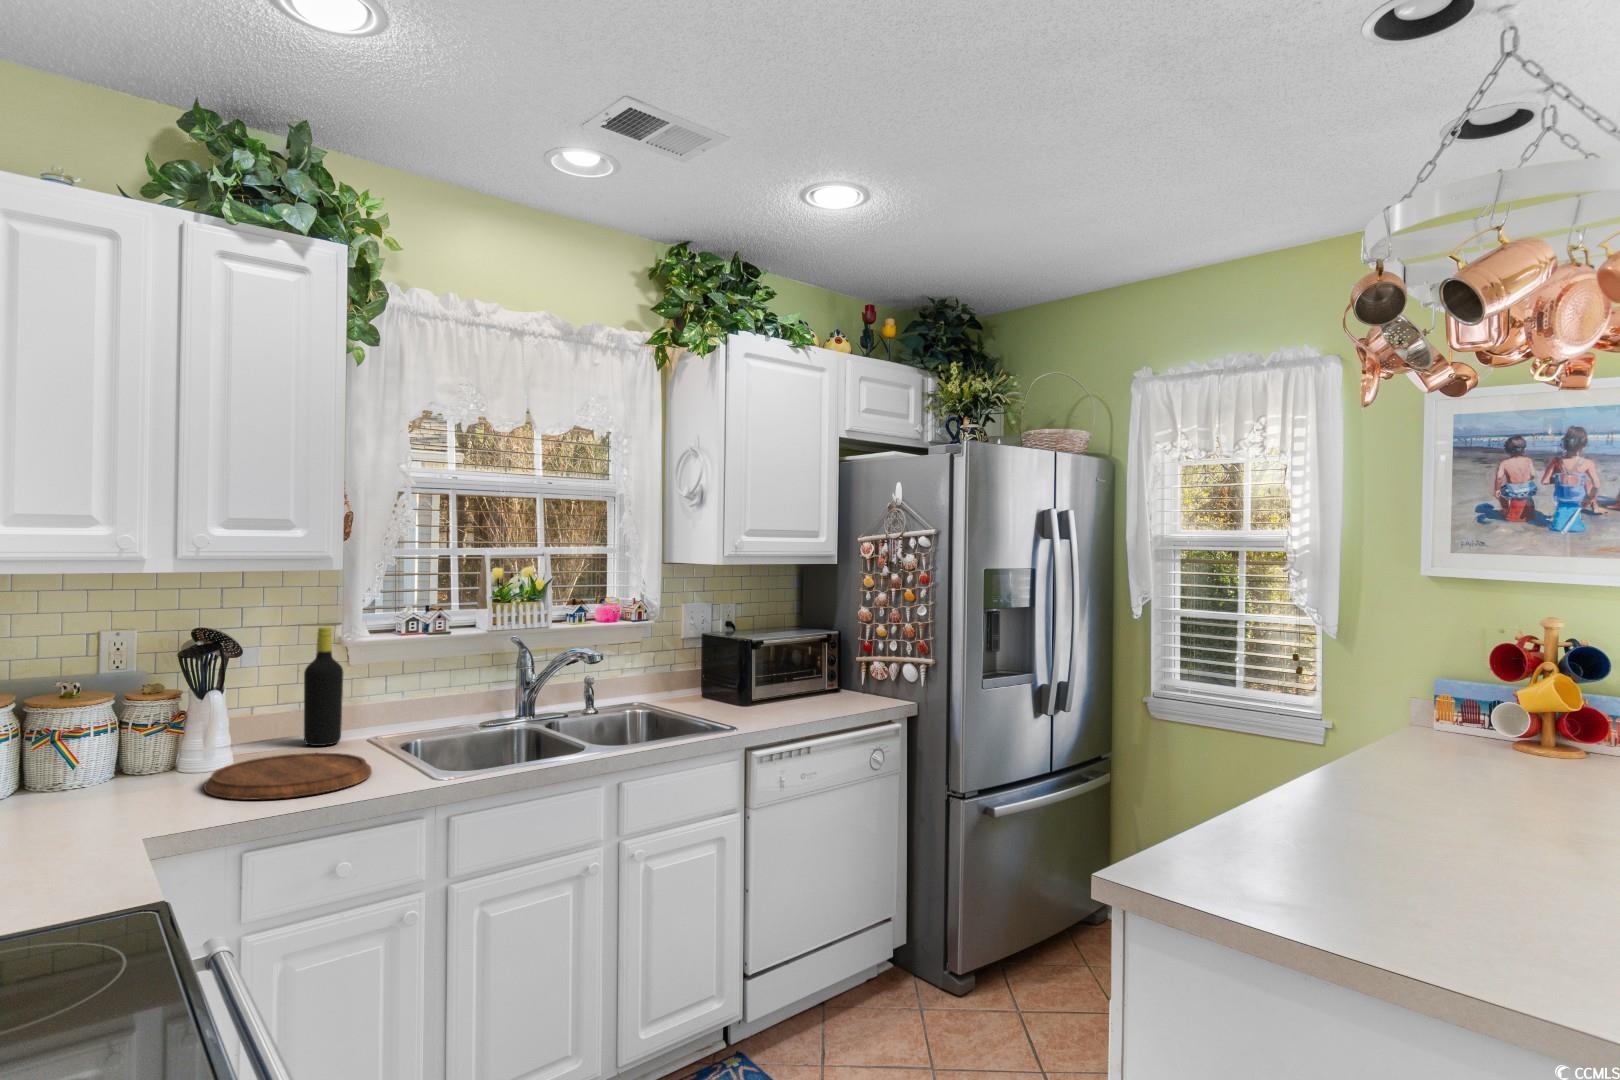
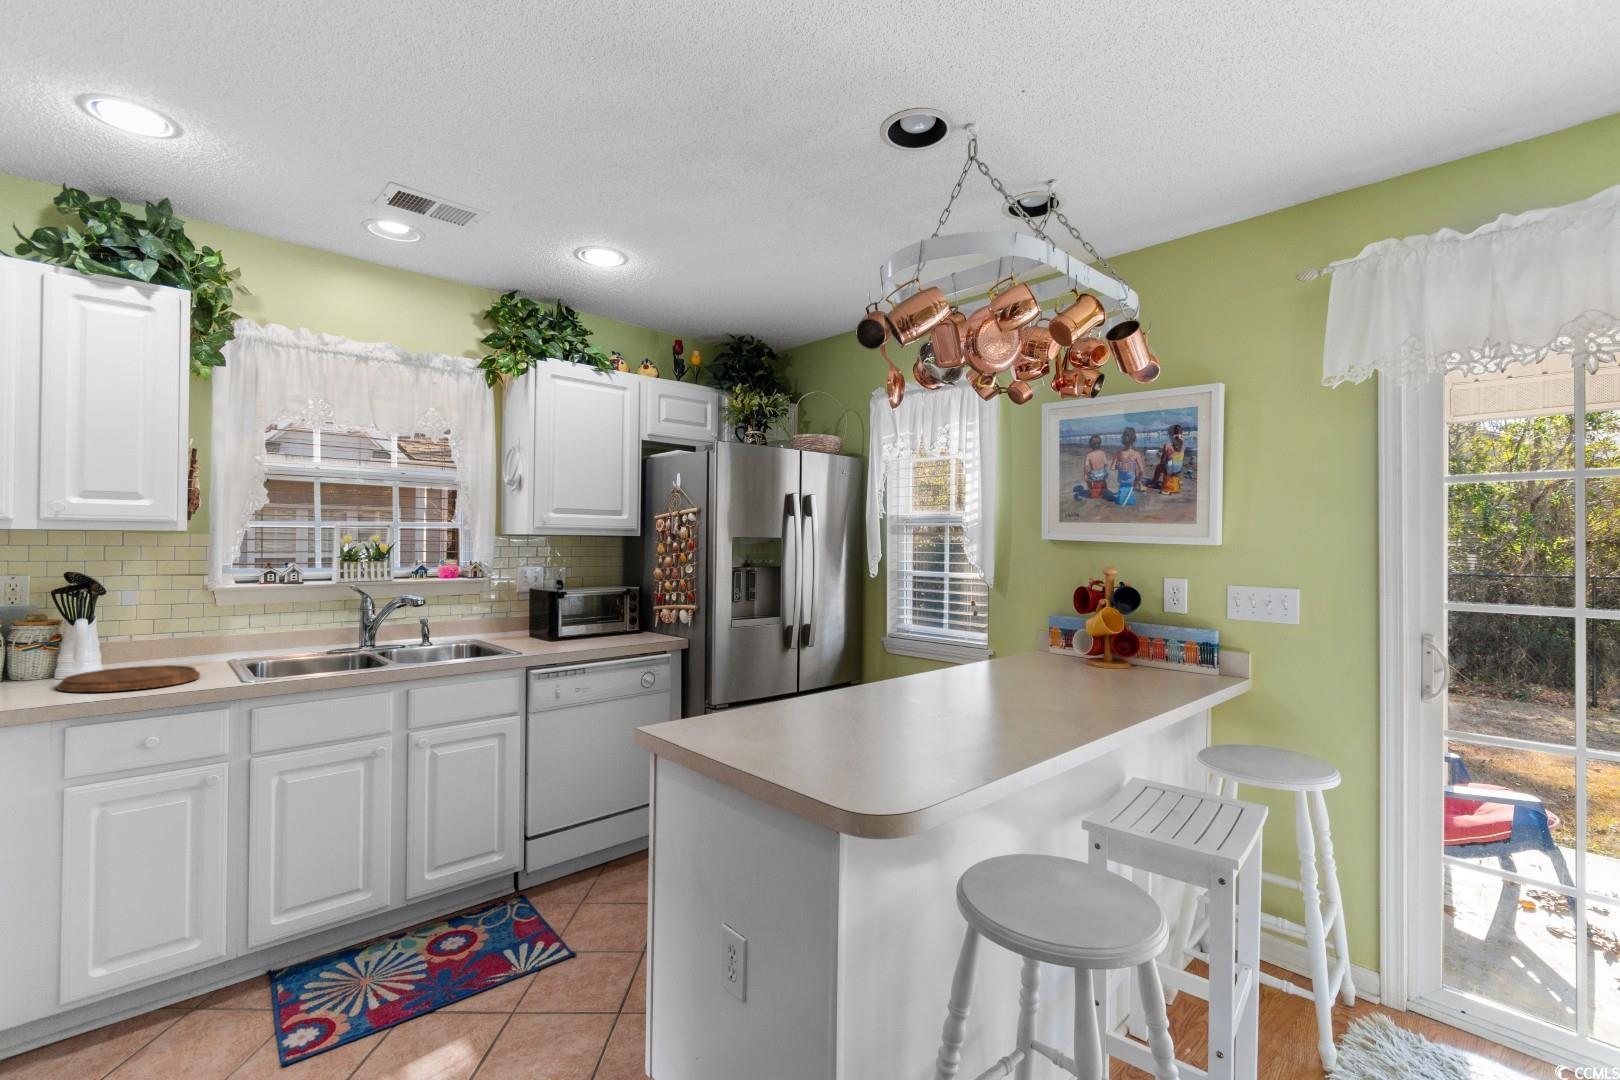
bottle: present [304,627,343,746] -> none [172,576,205,663]

